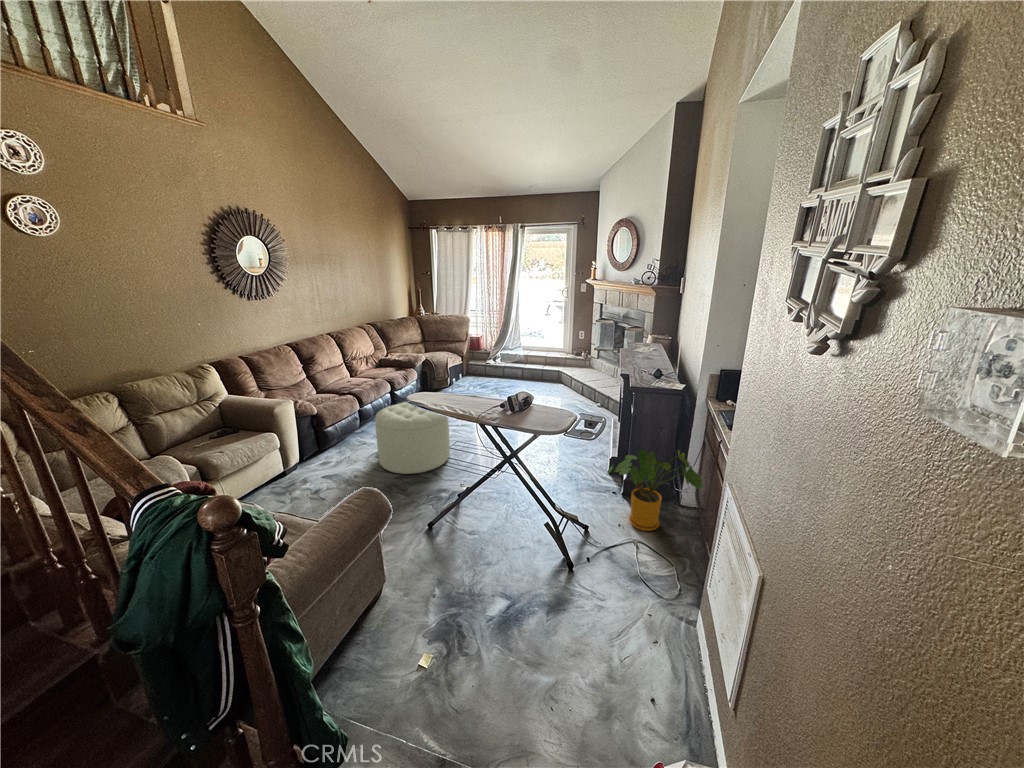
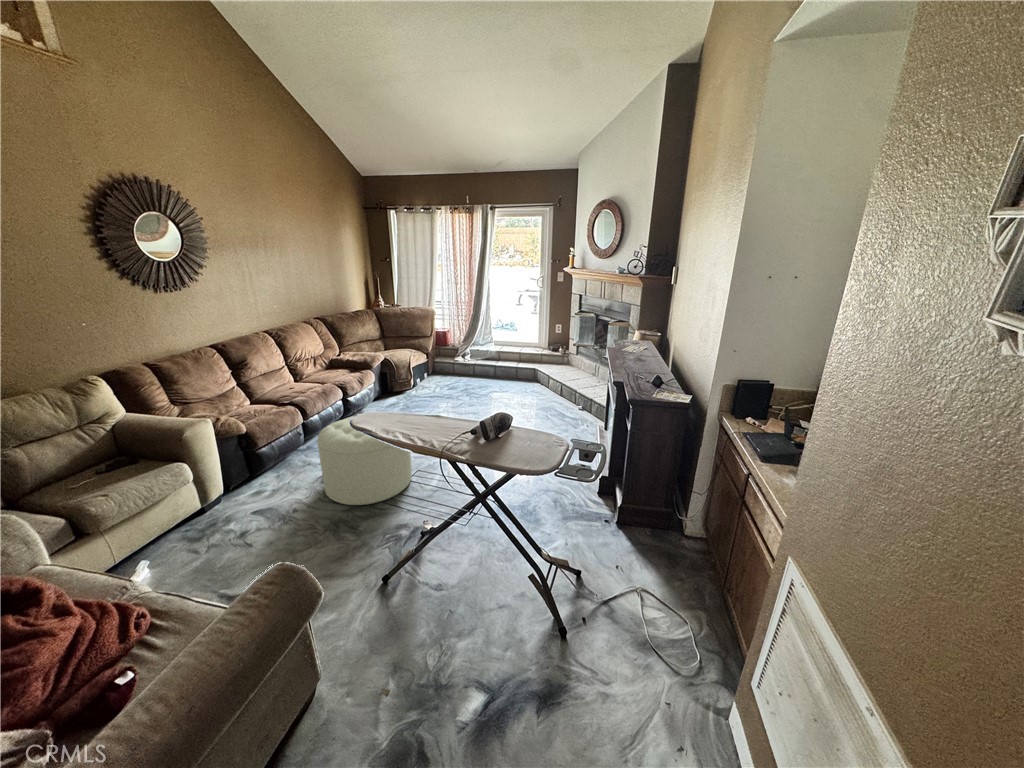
house plant: present [607,450,702,531] -> none [601,475,719,574]

